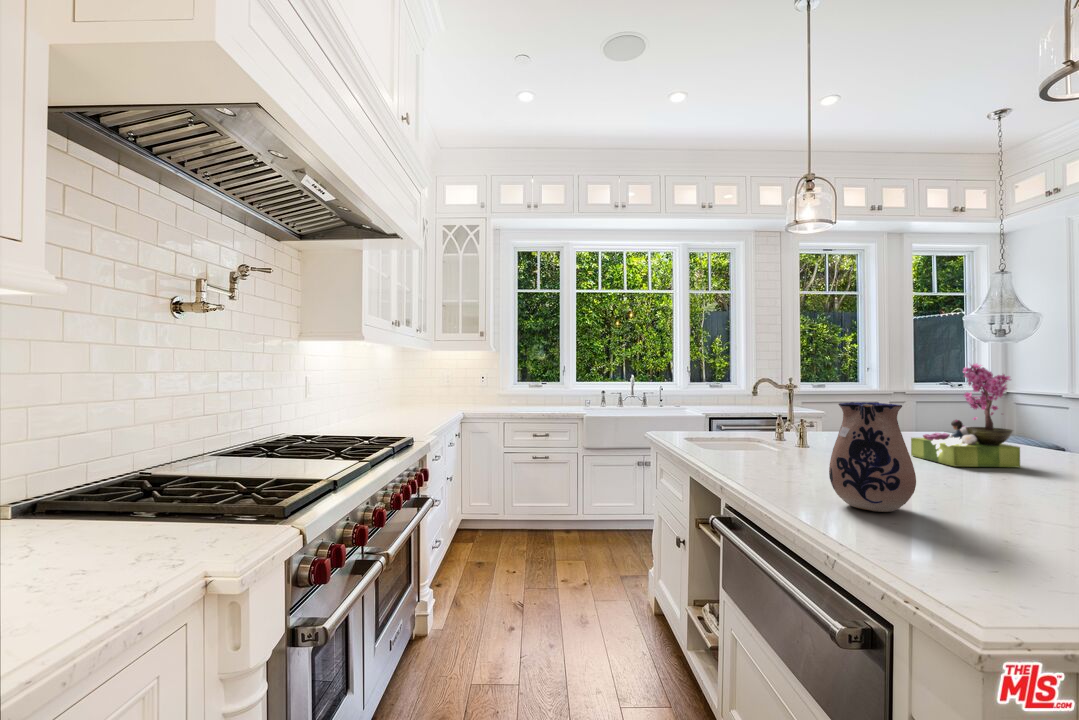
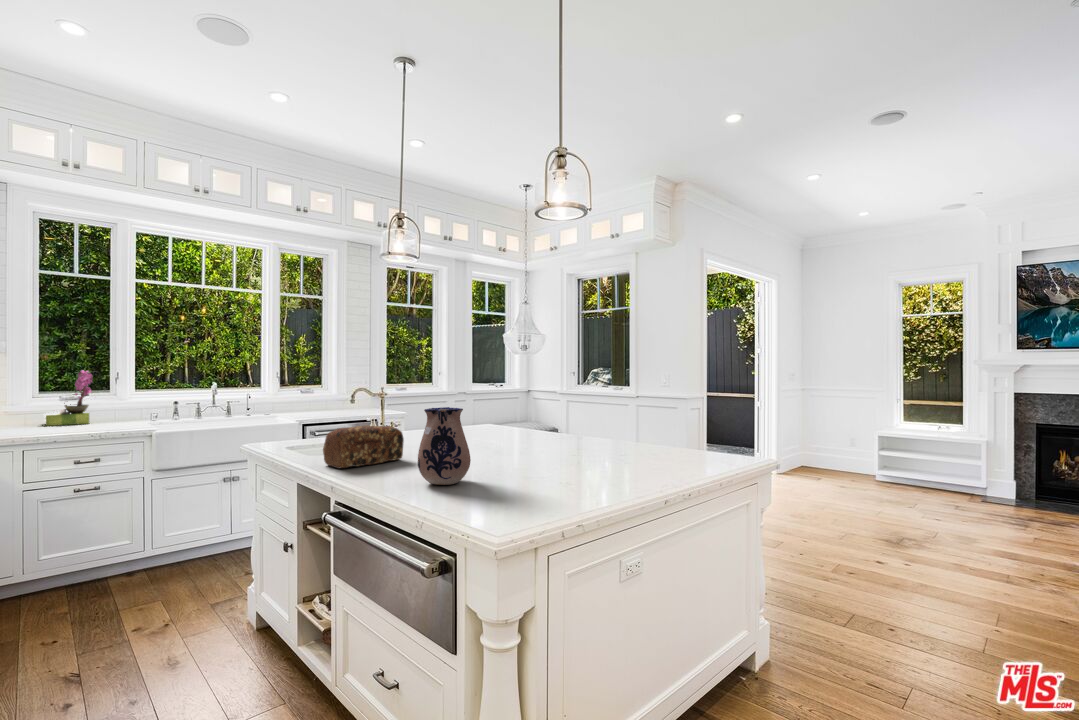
flower arrangement: present [911,363,1020,467] -> present [44,370,92,426]
bread loaf: none [714,421,812,468] -> present [323,425,404,469]

